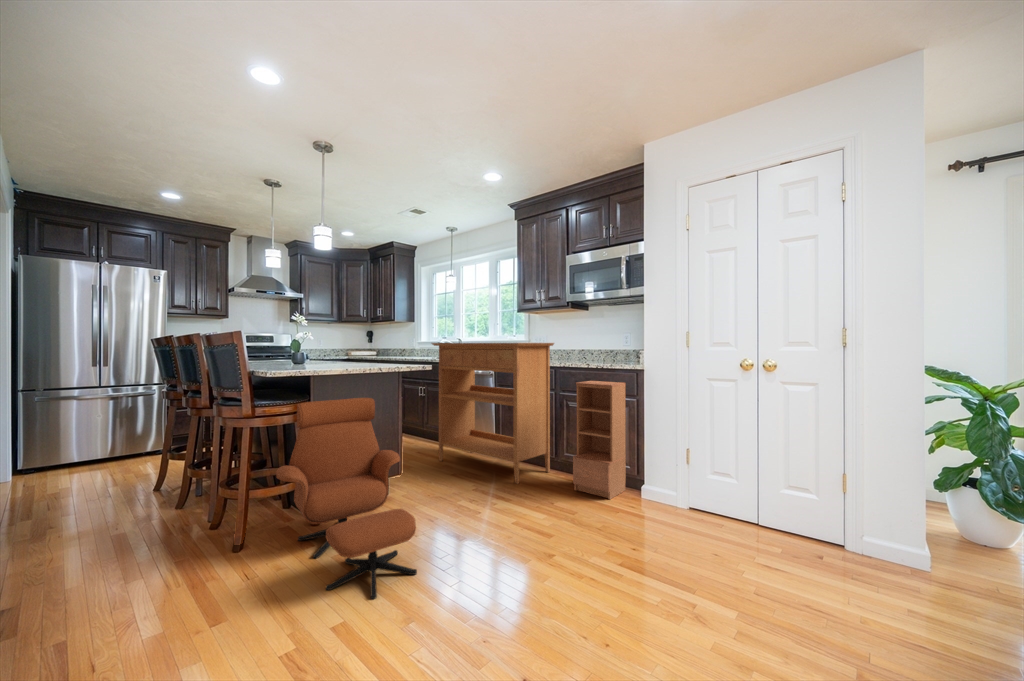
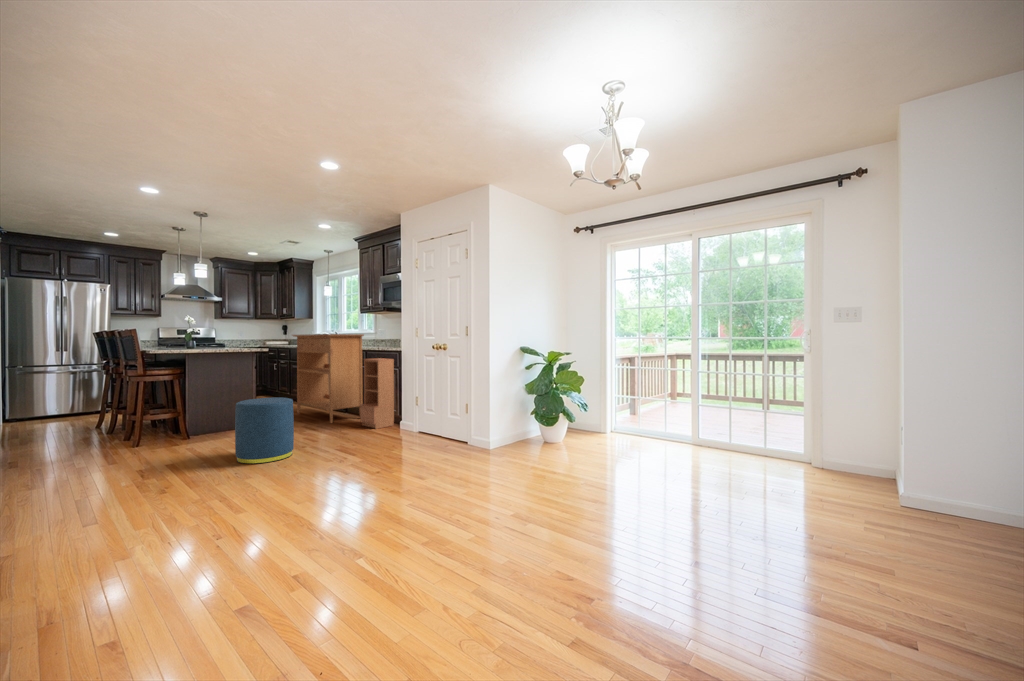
lounge chair: present [276,398,417,599] -> none [152,366,233,458]
ottoman: none [476,467,580,631] -> present [235,397,294,464]

